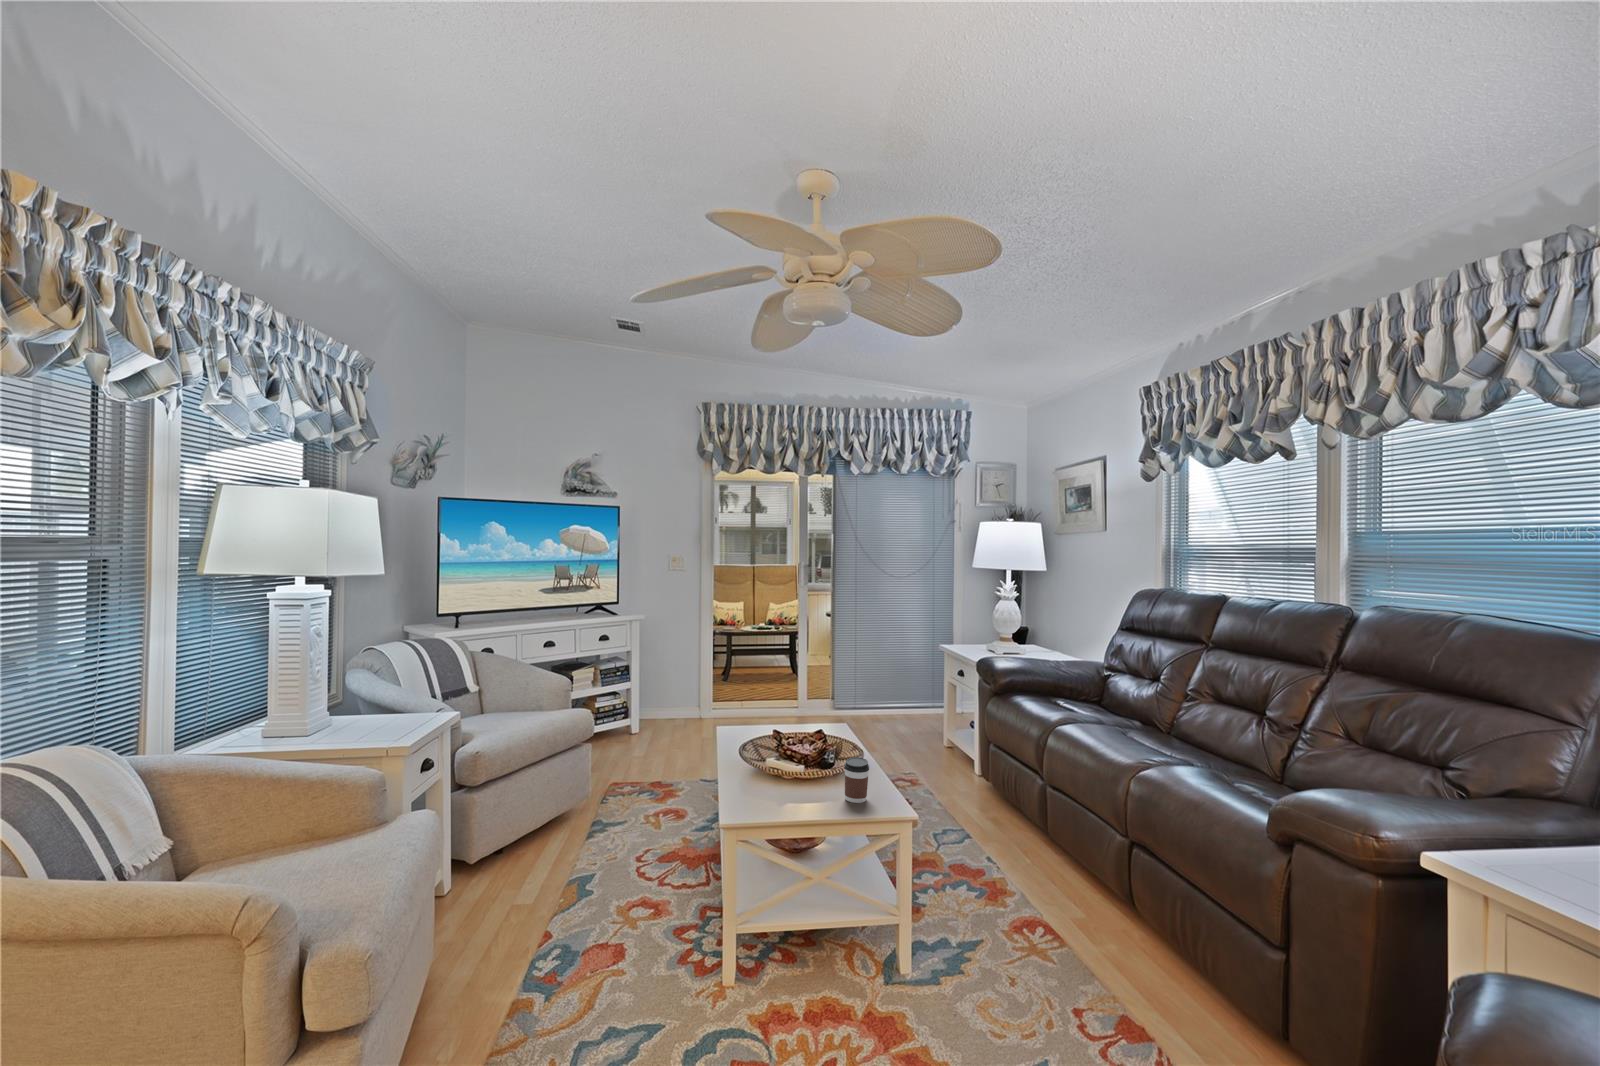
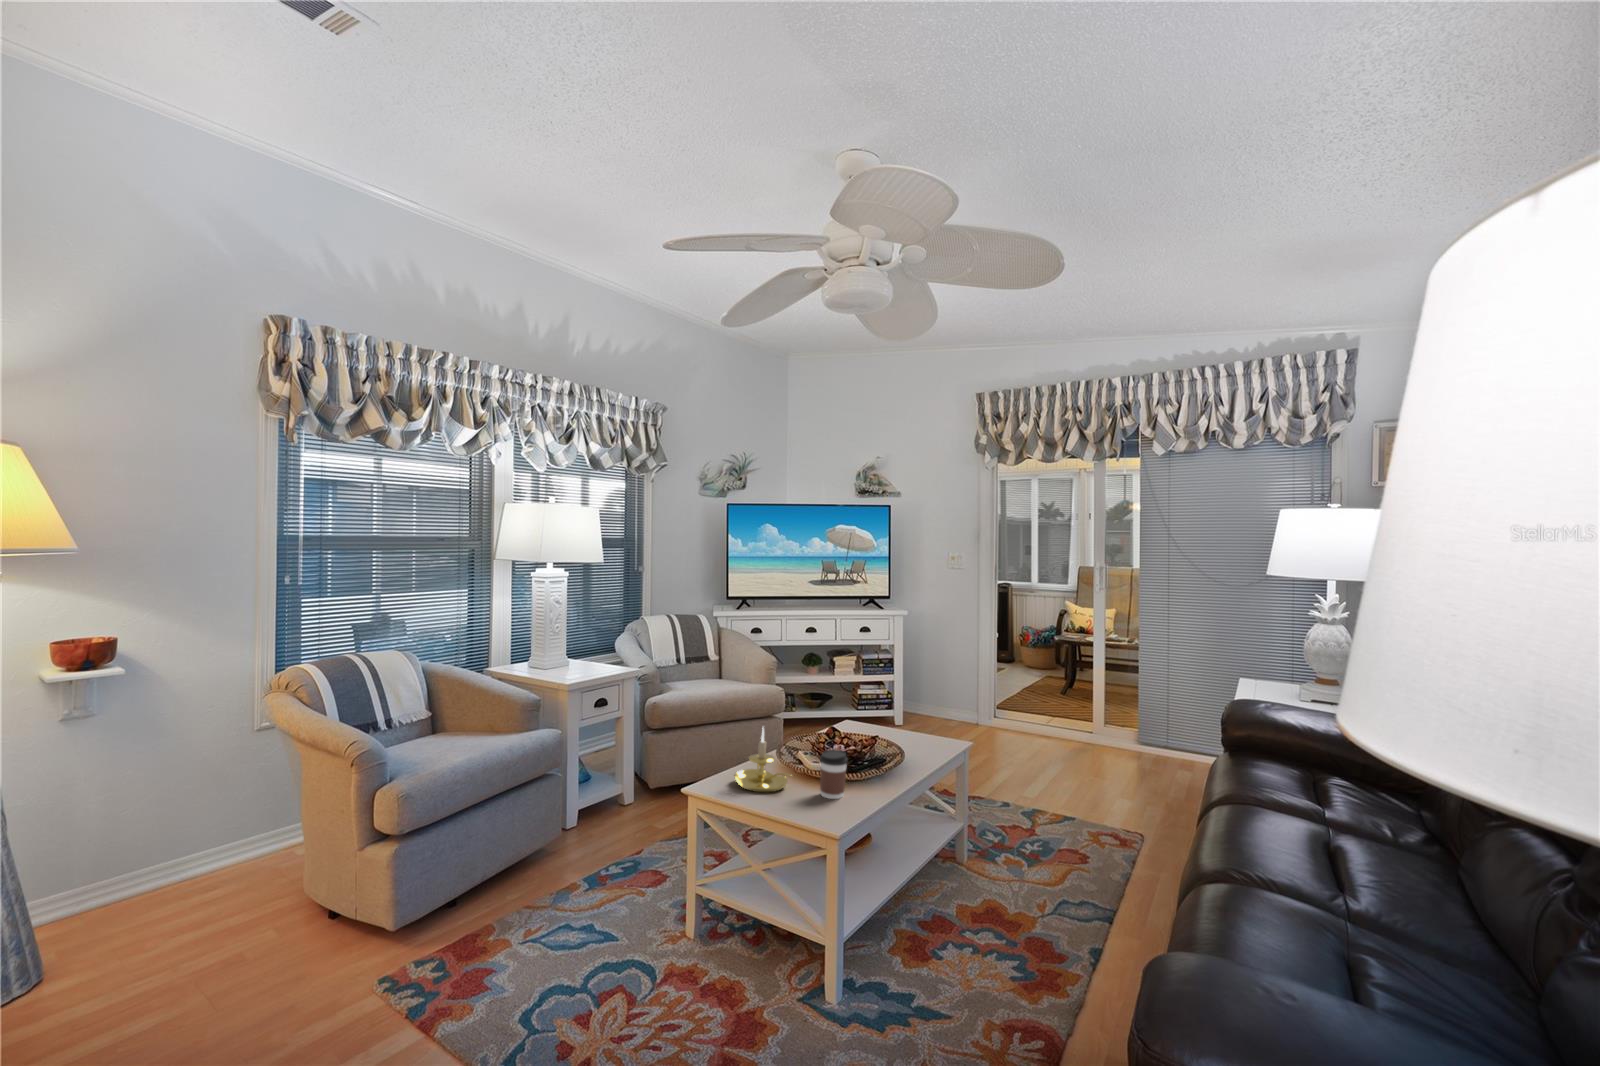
candle holder: none [760,751,827,816] -> present [734,728,790,792]

